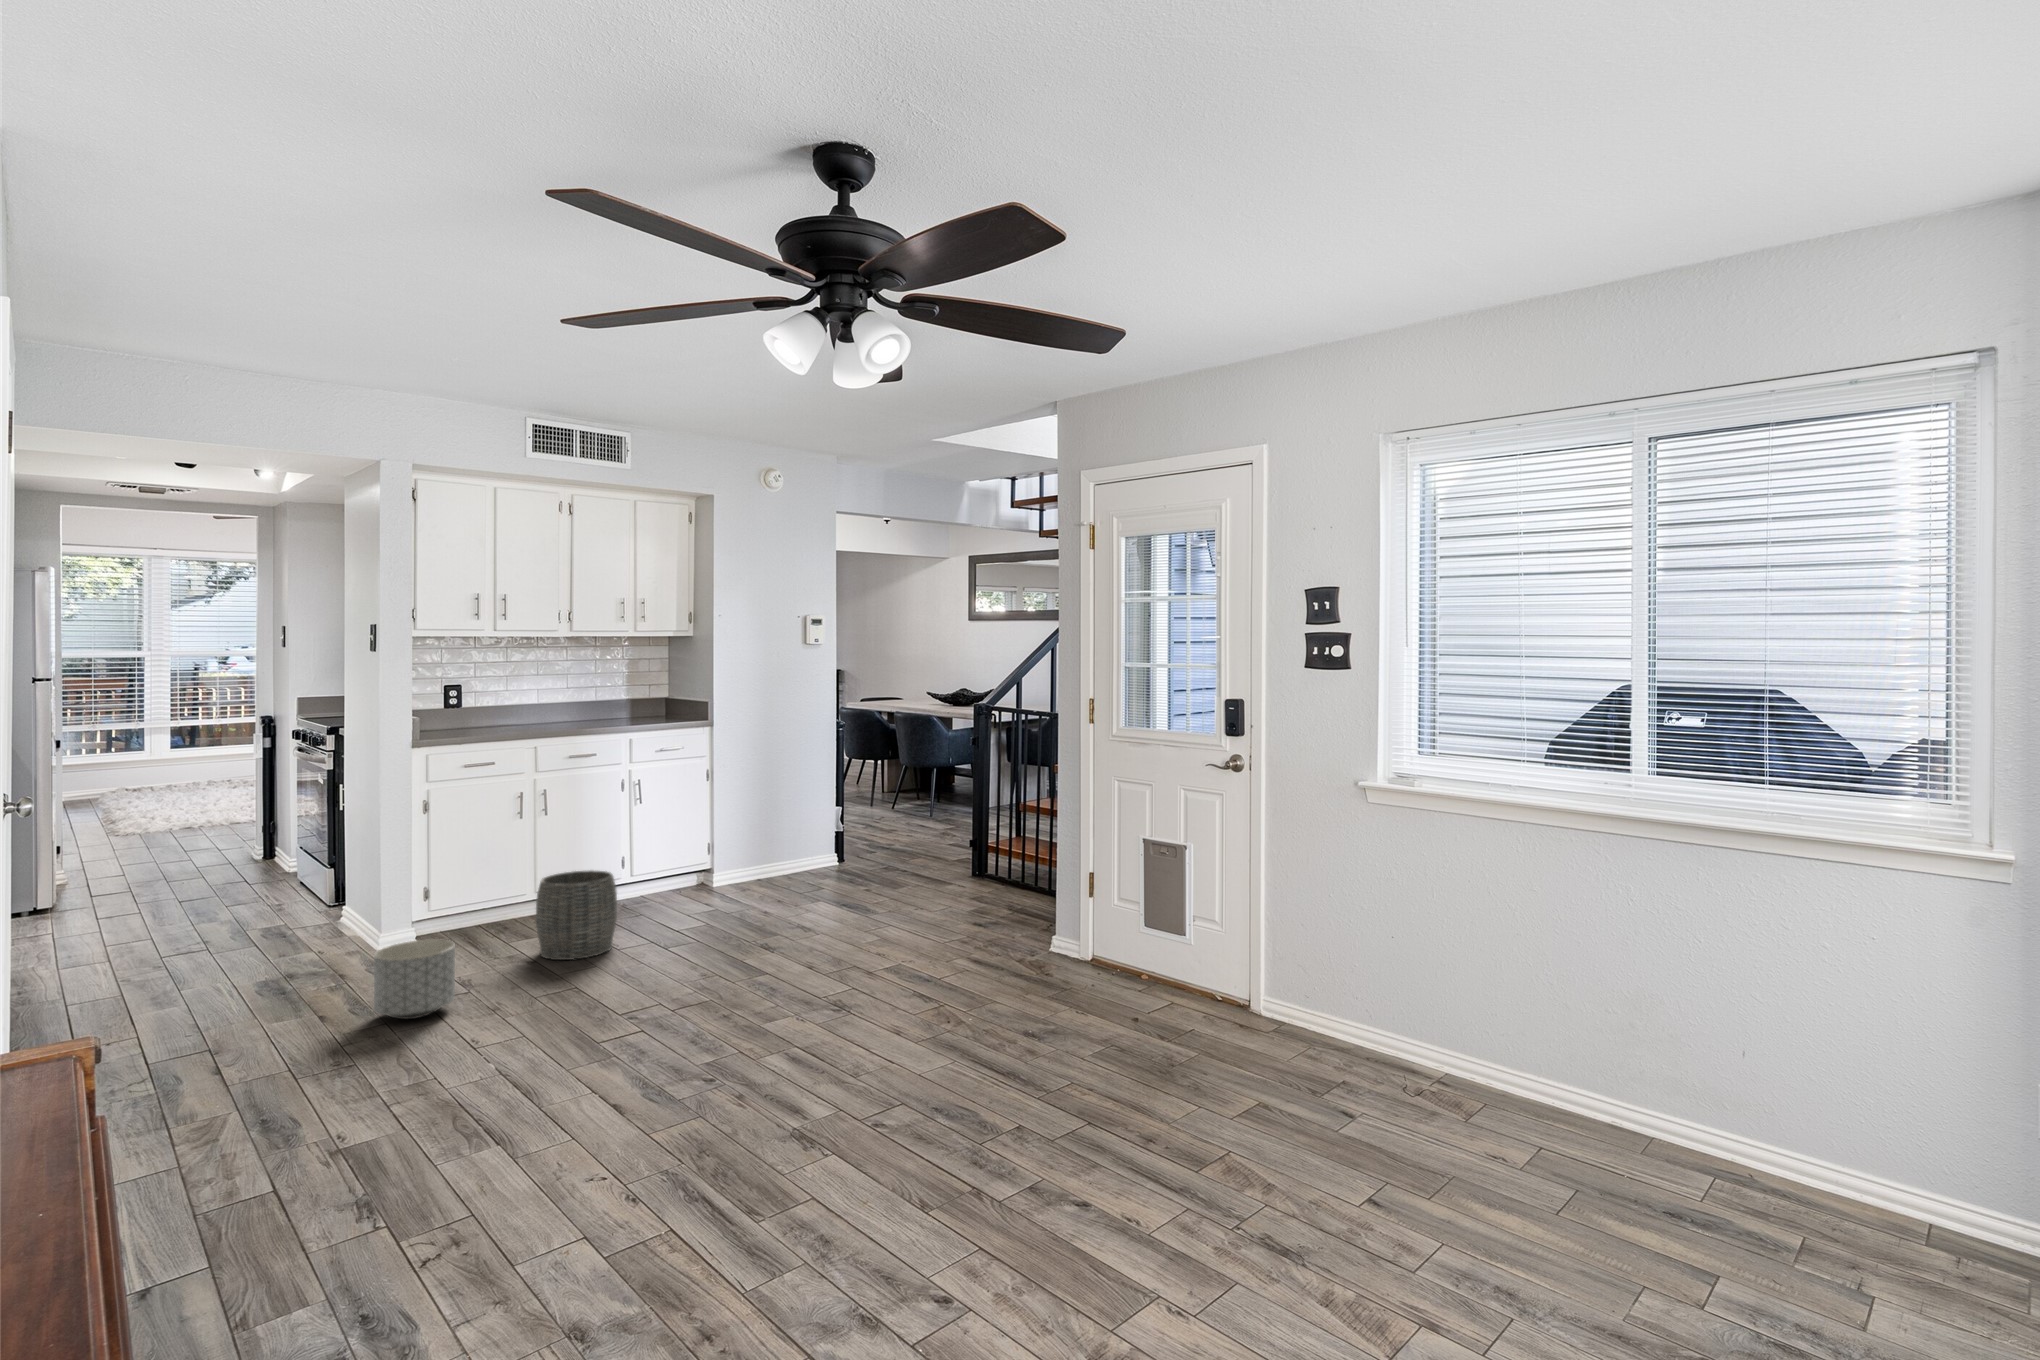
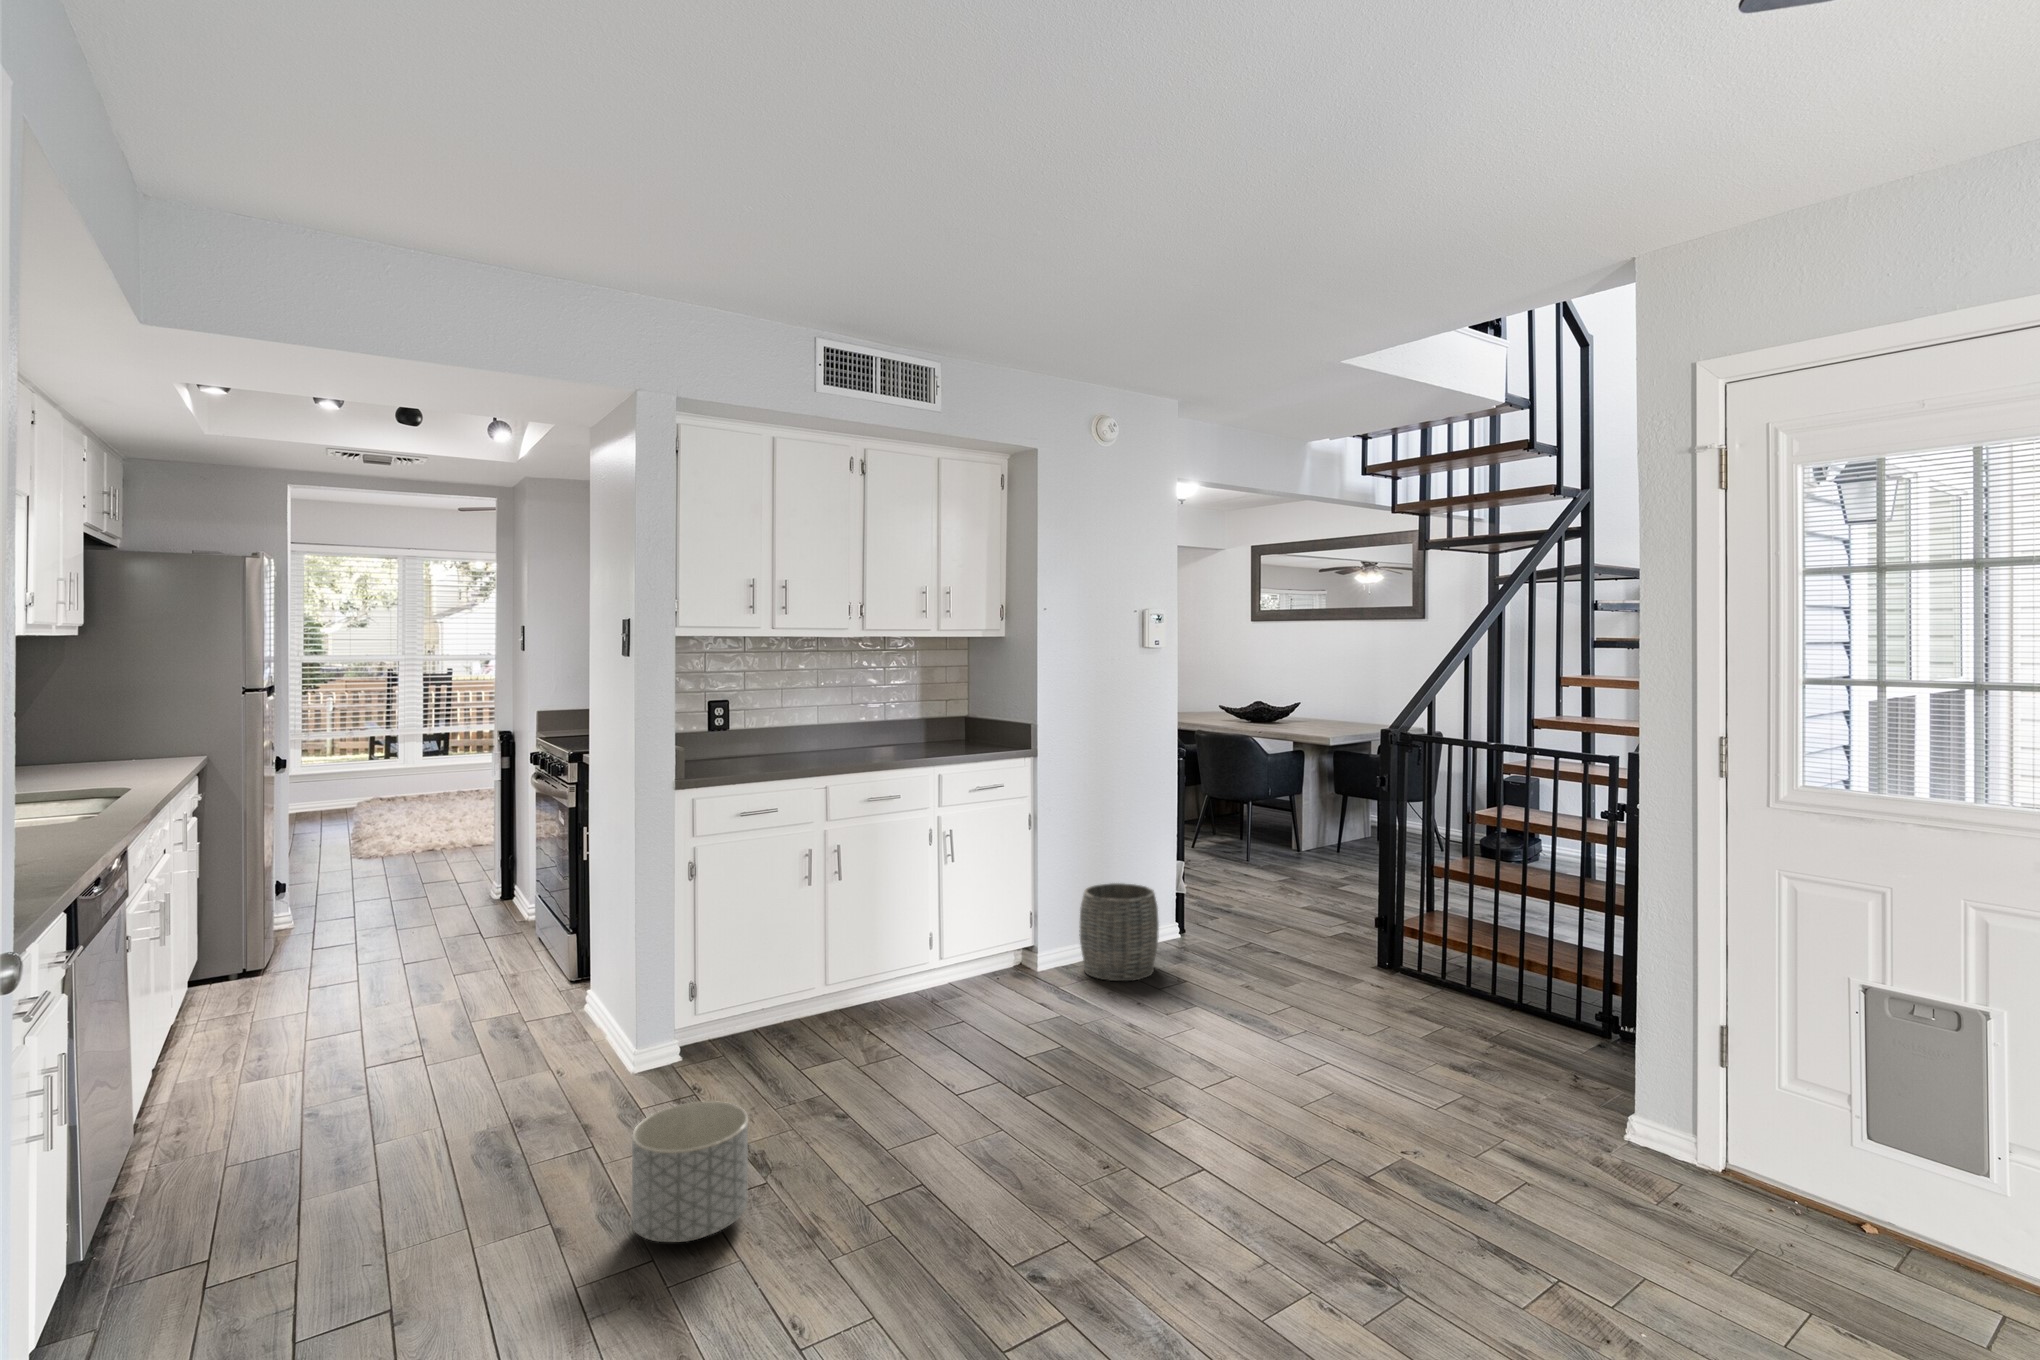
woven basket: present [536,870,617,960] -> present [1079,883,1159,981]

